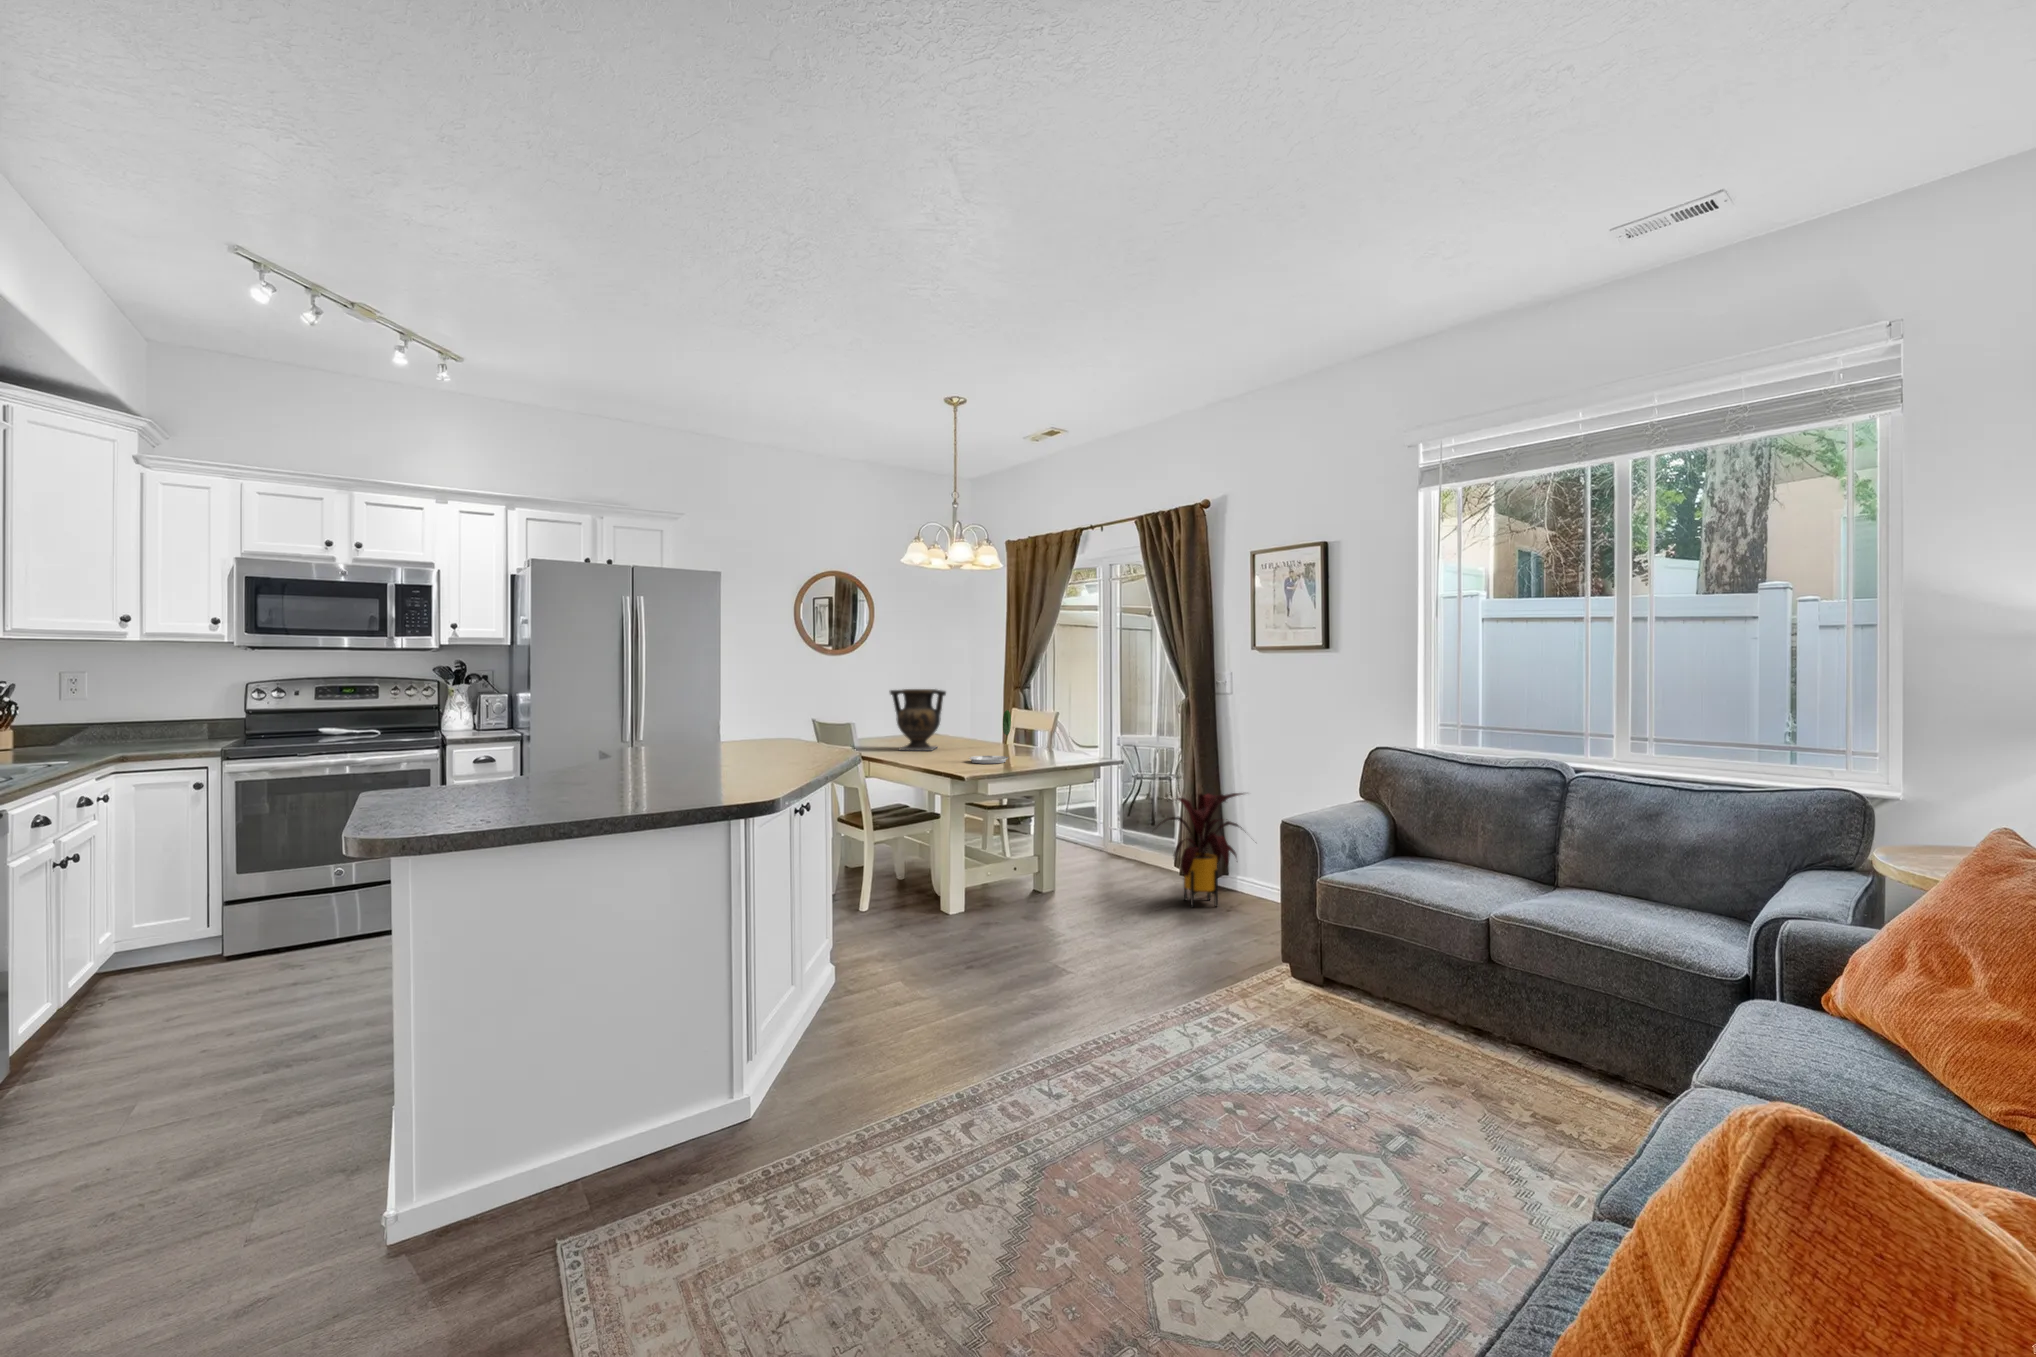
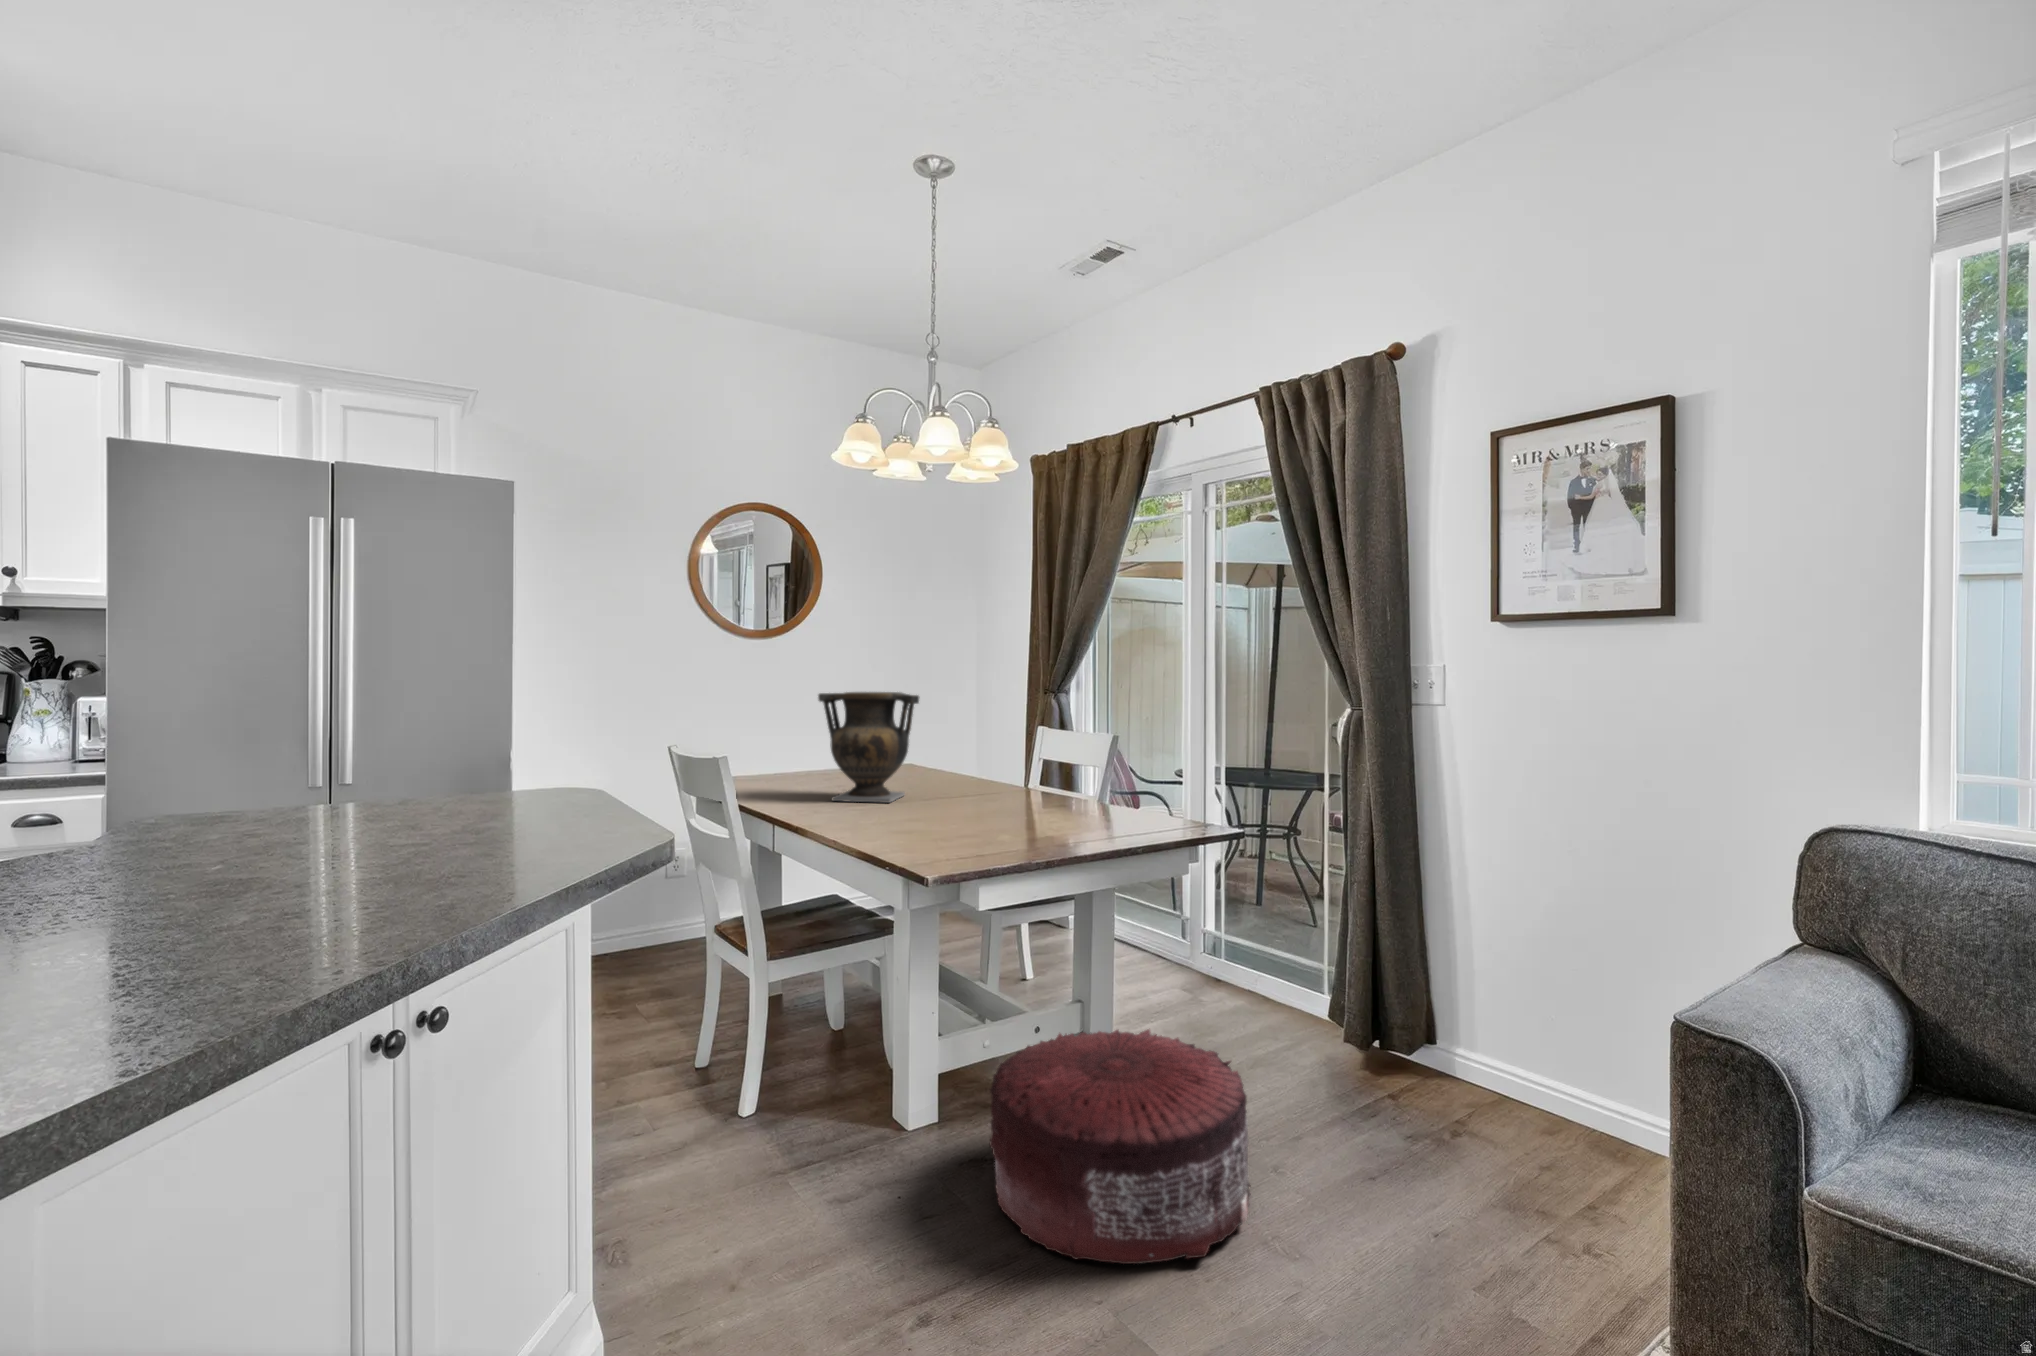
plate: present [969,710,1011,764] -> none [946,734,1029,840]
house plant: present [1158,793,1243,907] -> none [1300,894,1515,1128]
pouf: none [995,857,1120,947] -> present [990,1029,1250,1264]

